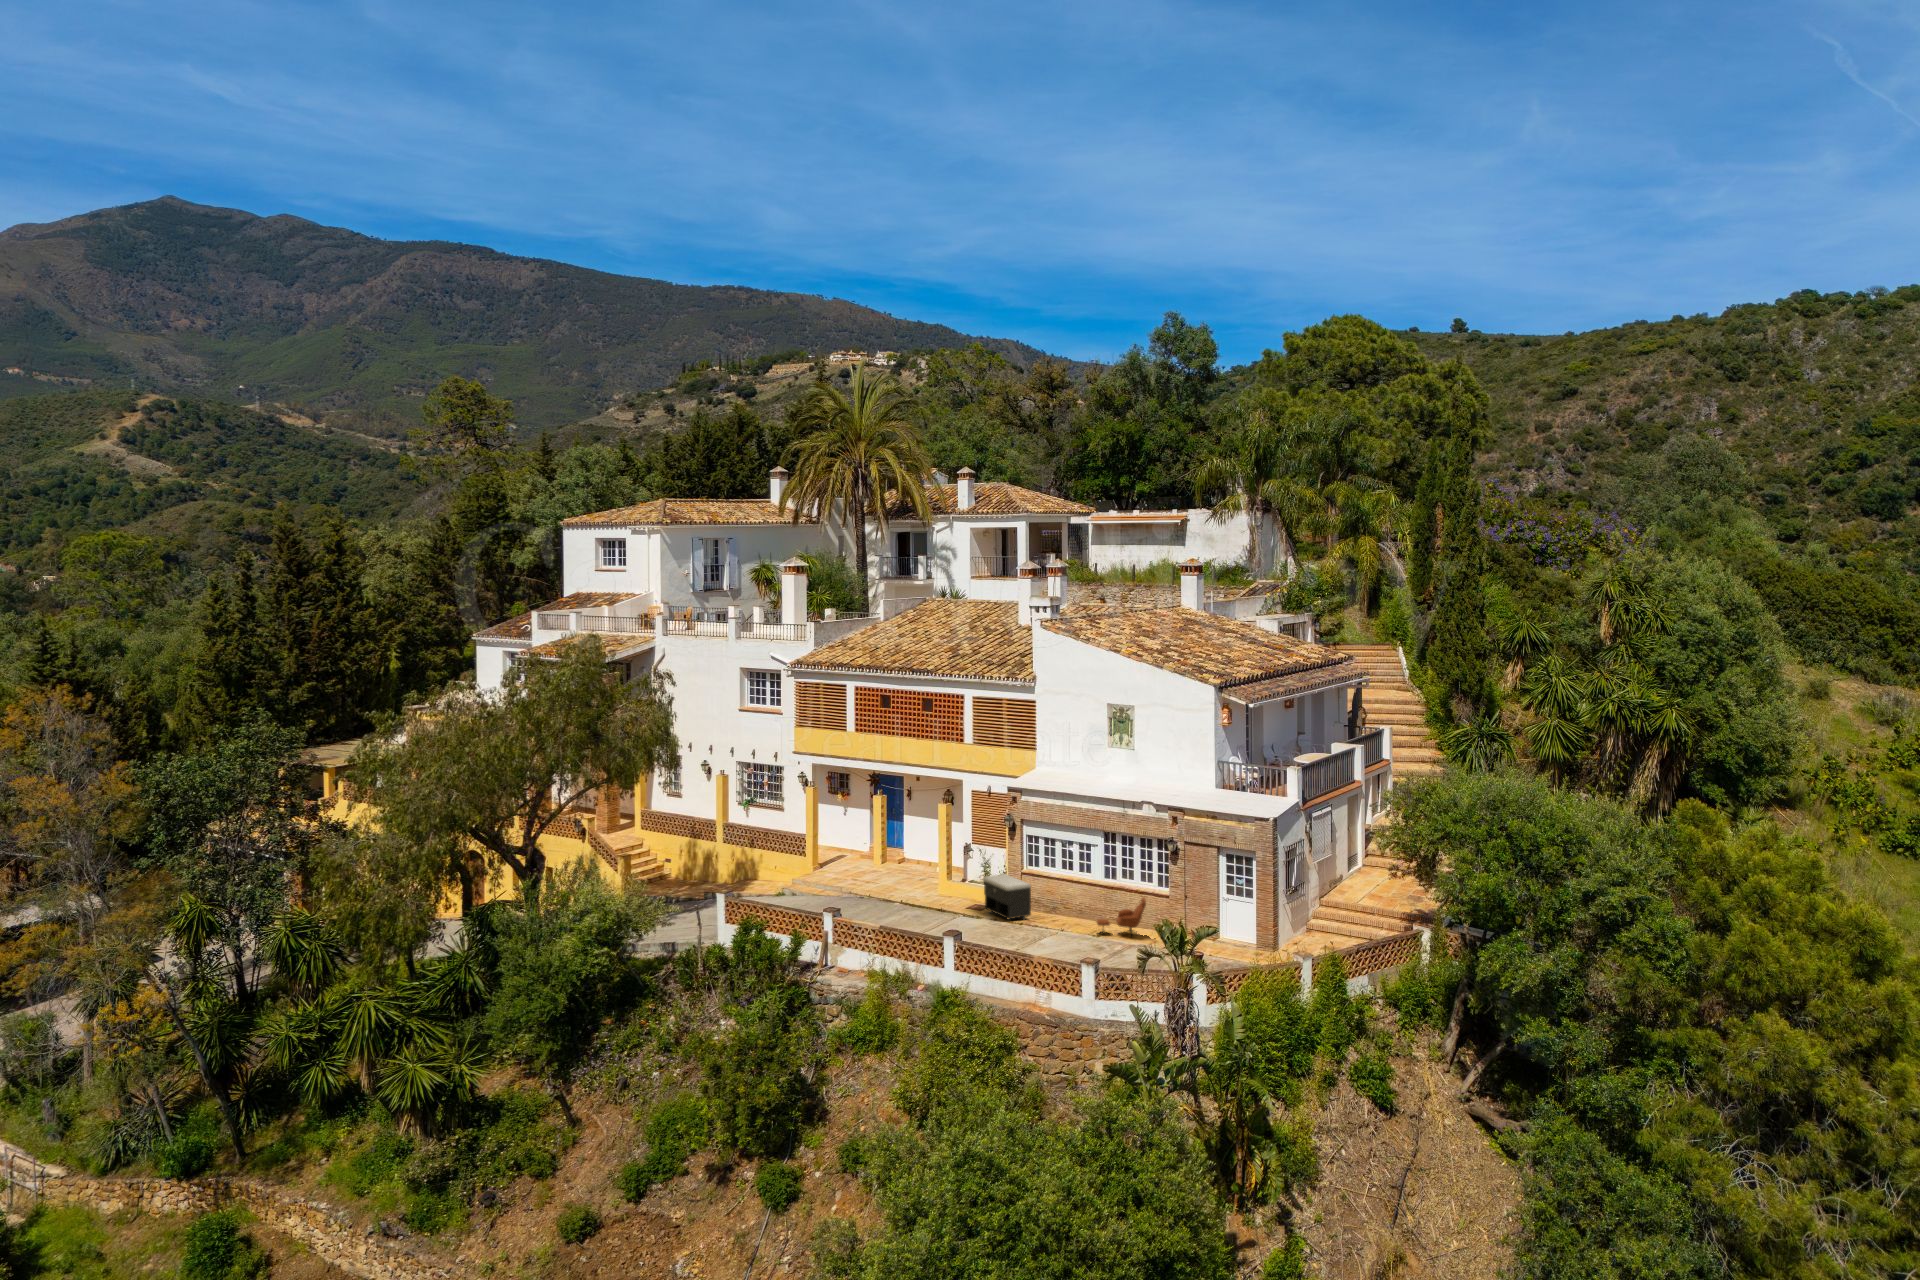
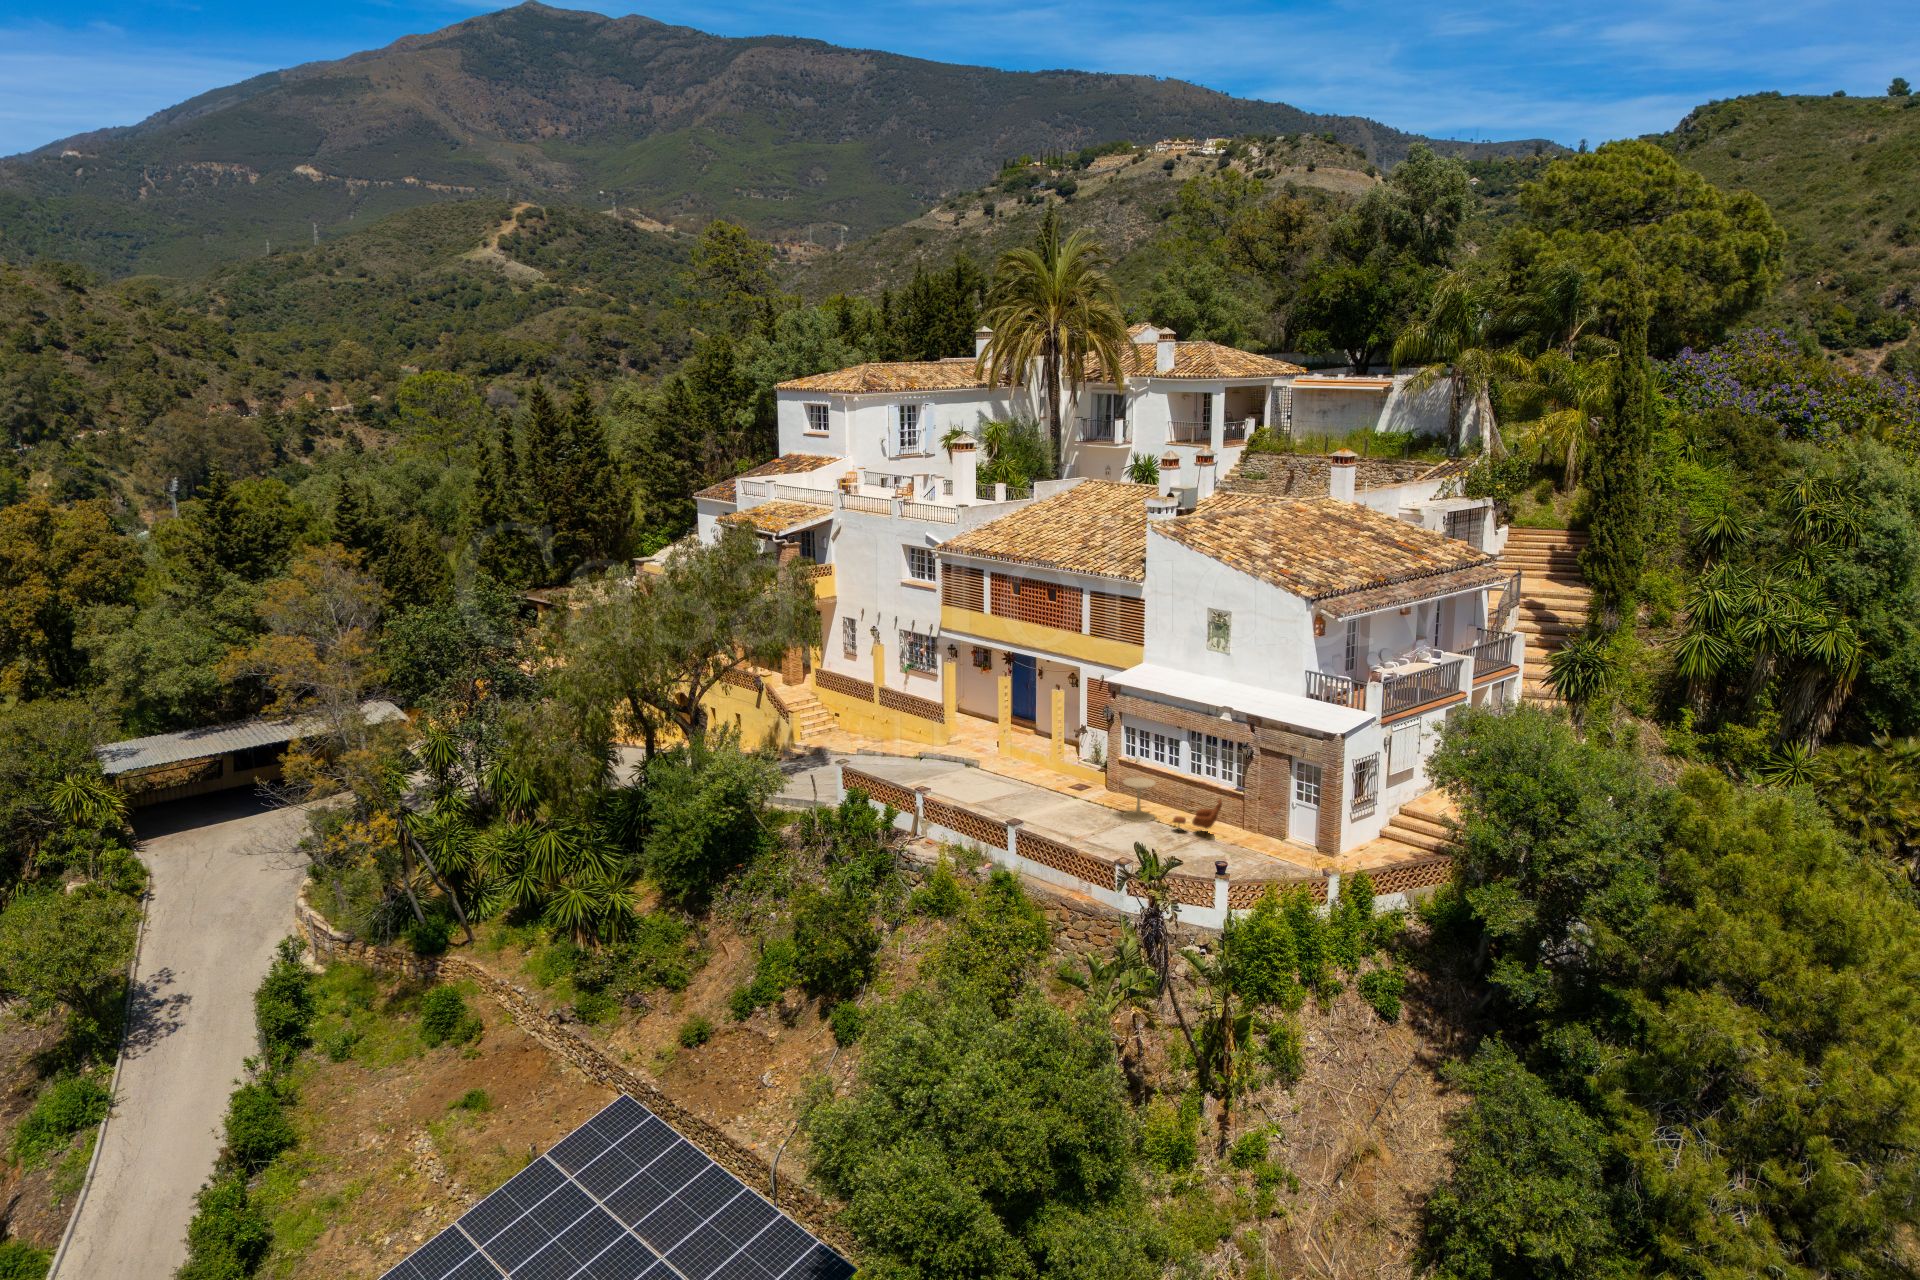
storage bench: present [983,874,1031,920] -> none [1078,763,1120,810]
pedestal table: none [1038,884,1072,929] -> present [1122,777,1156,822]

